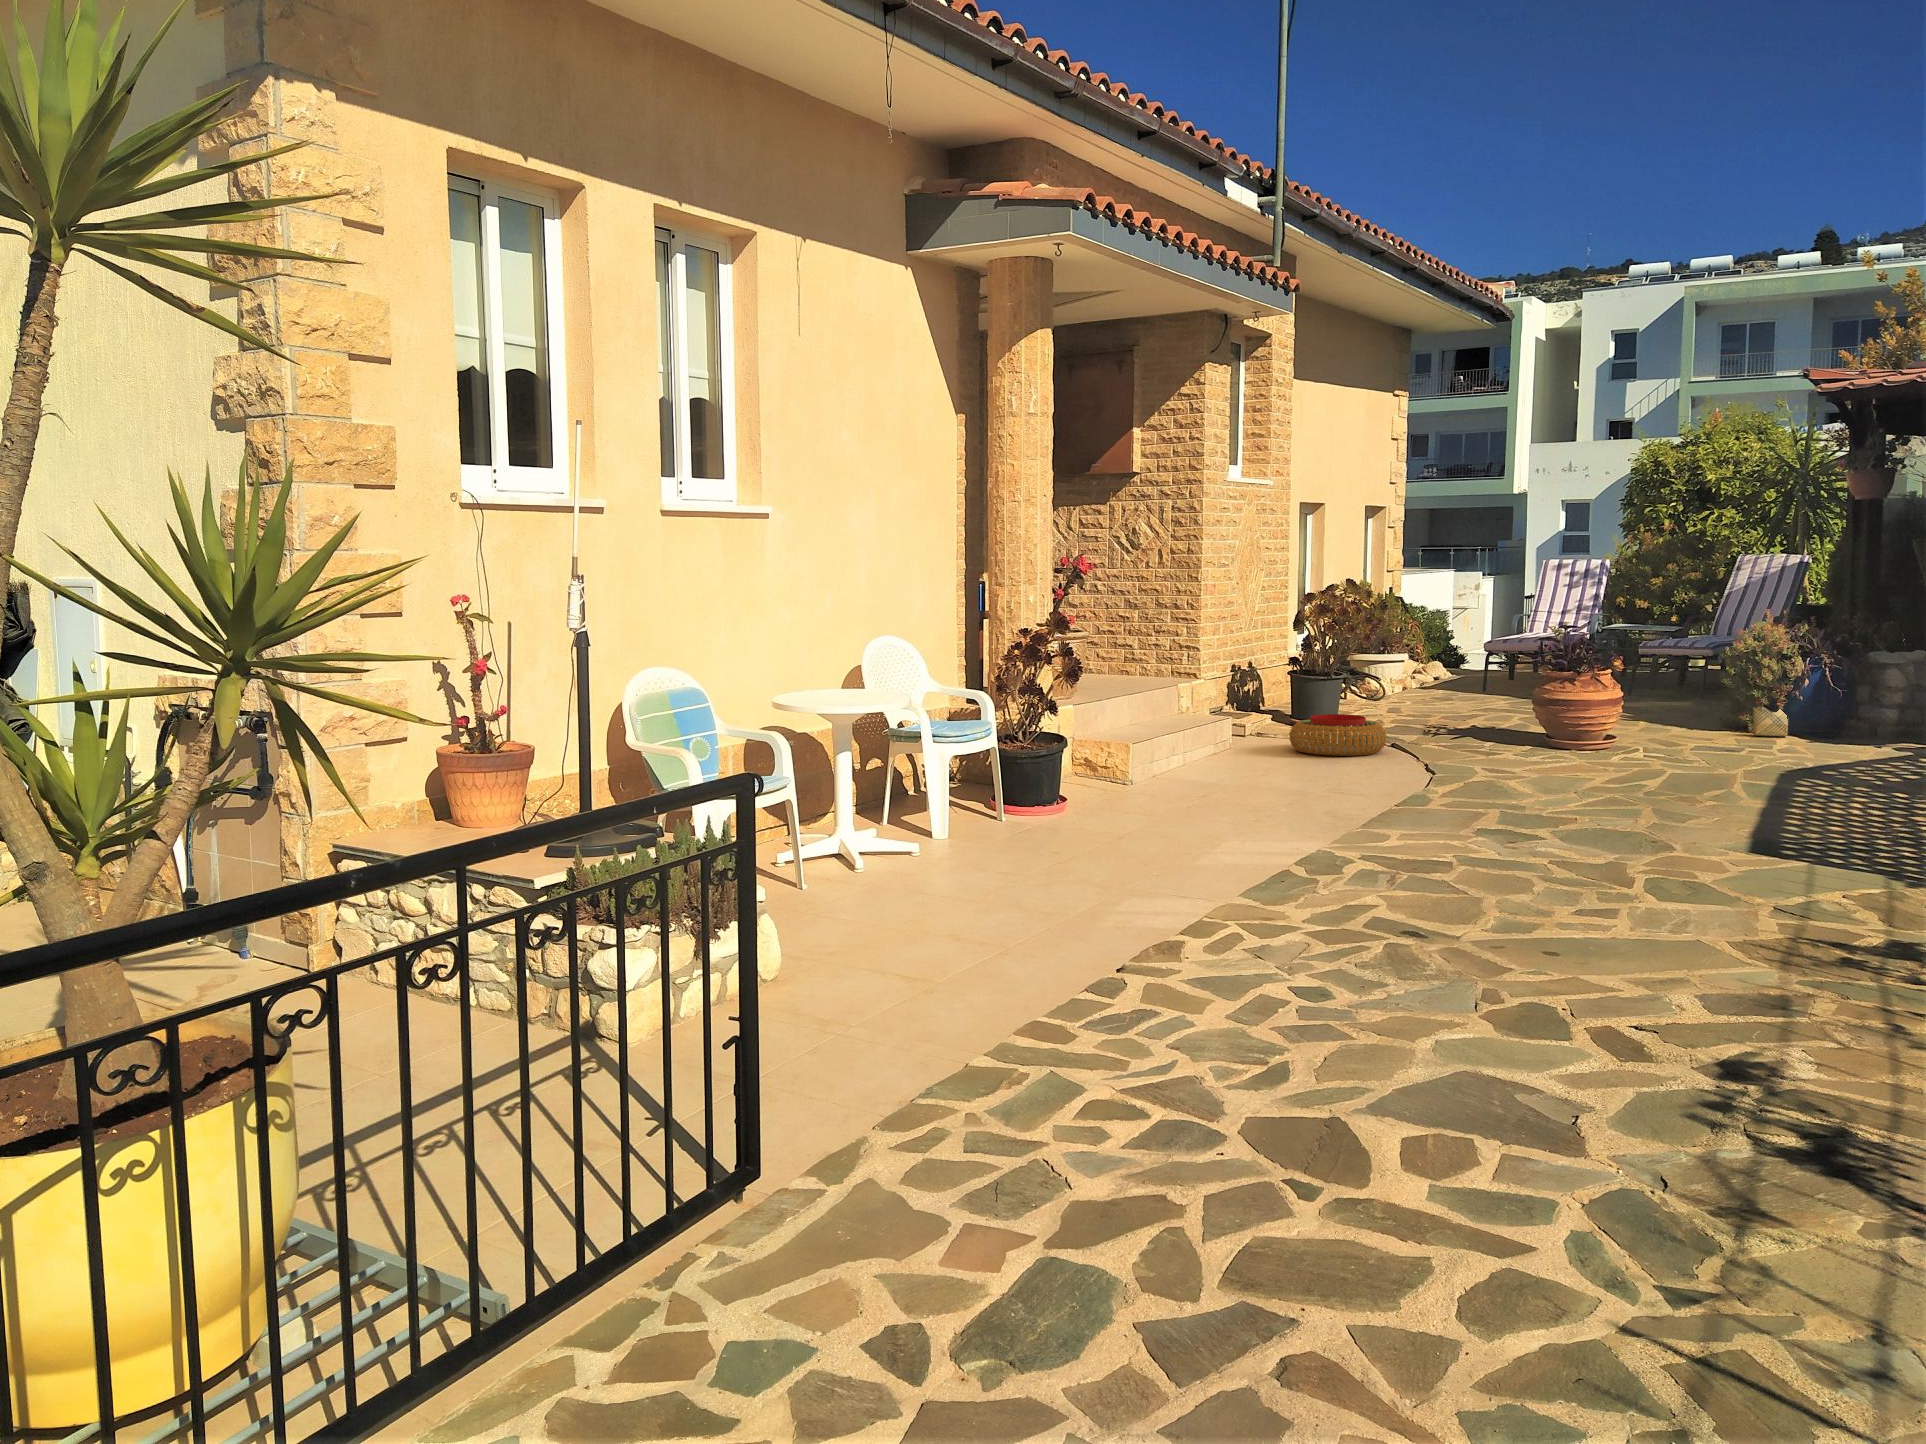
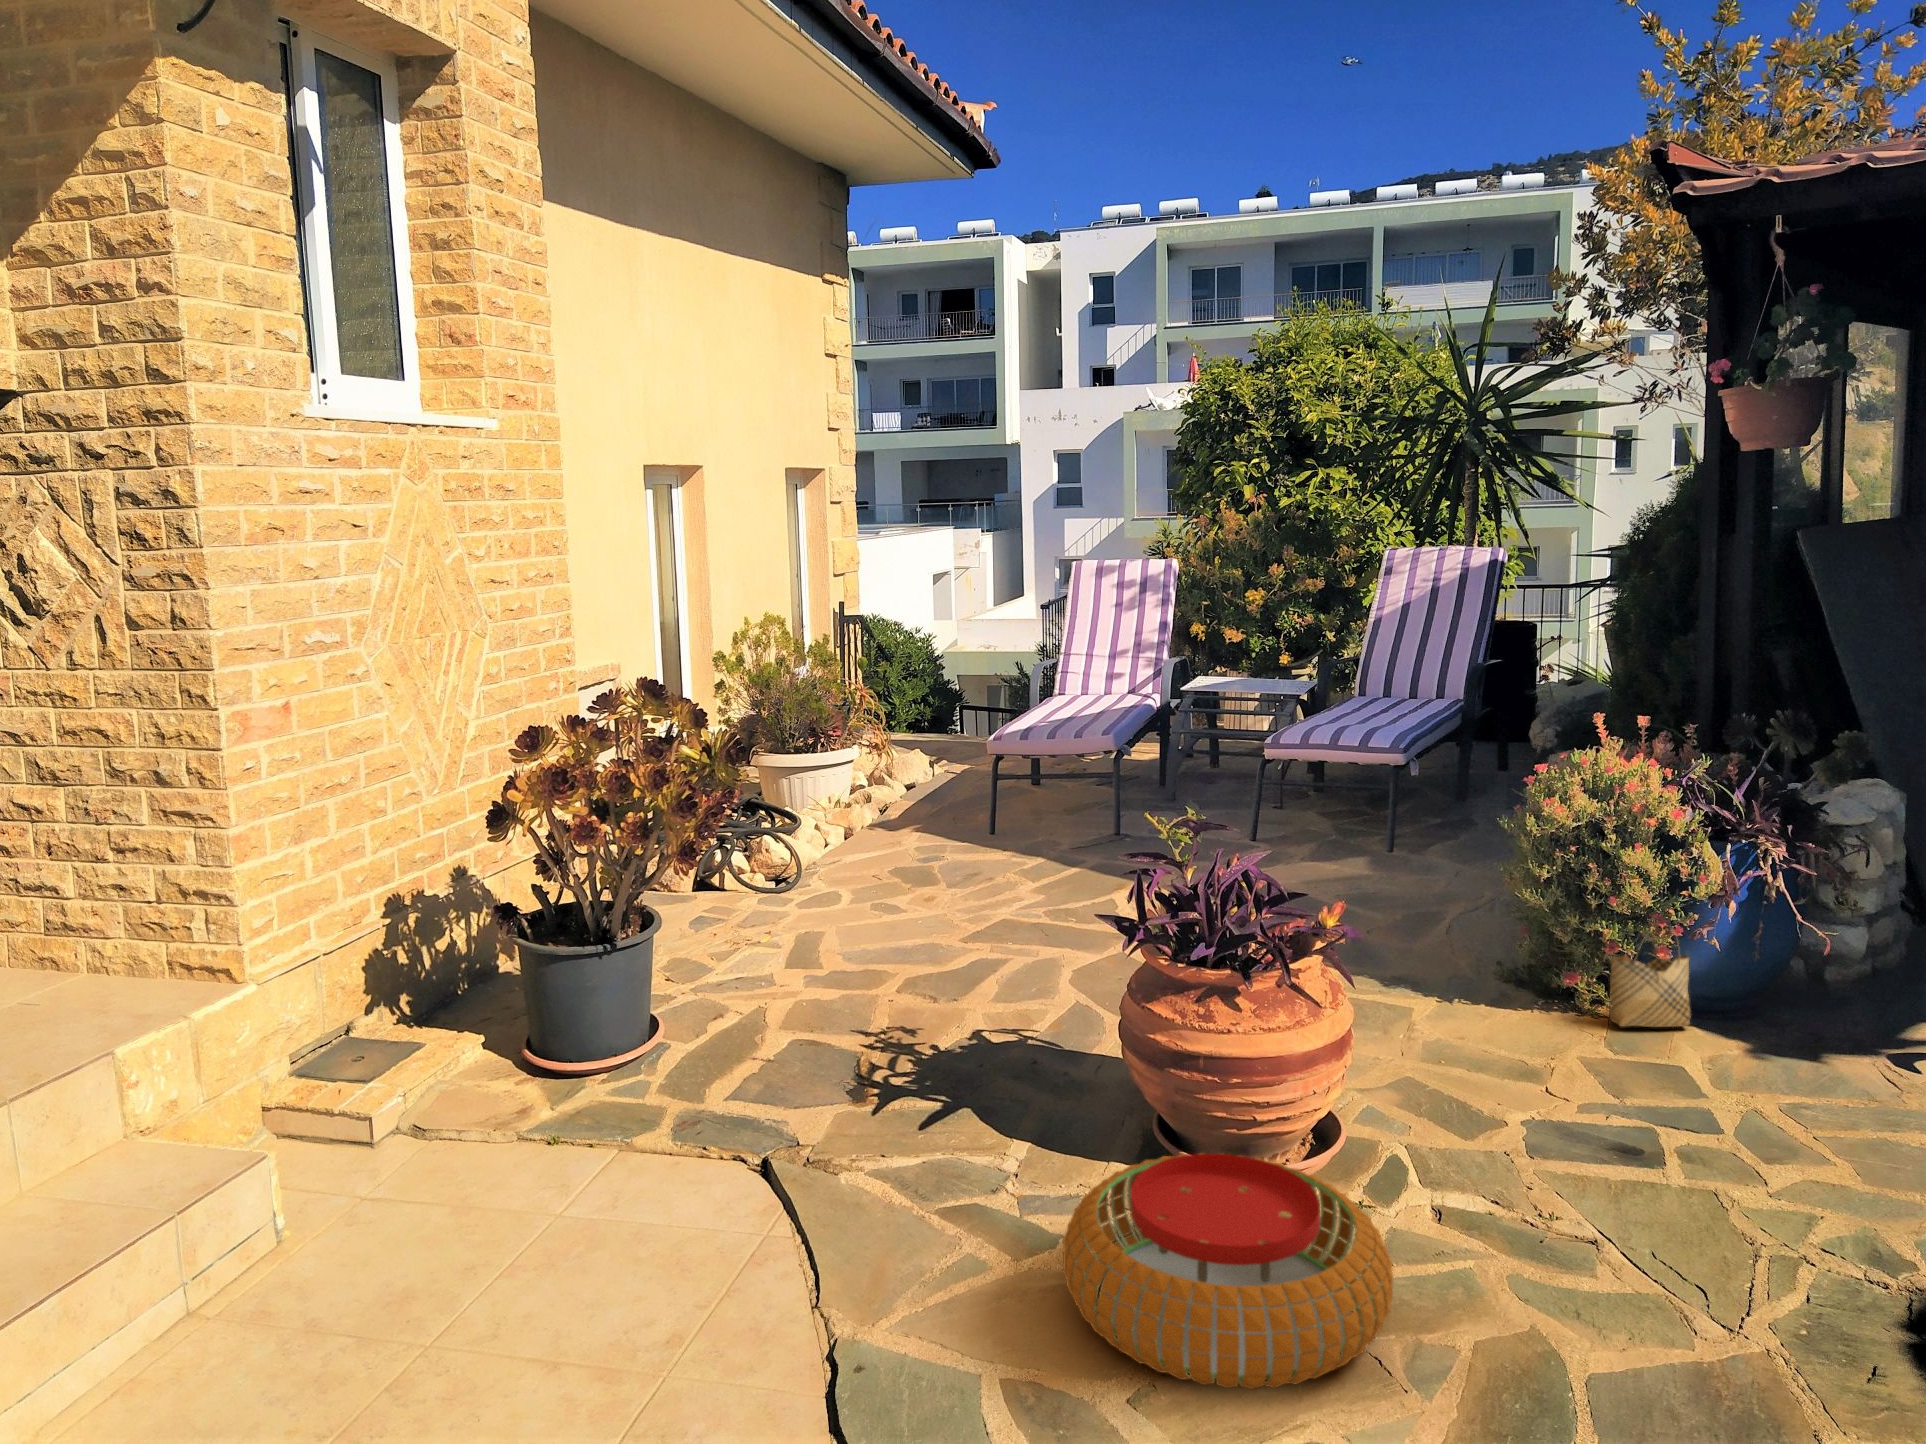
pouf: present [1289,714,1387,756] -> present [1063,1153,1393,1389]

